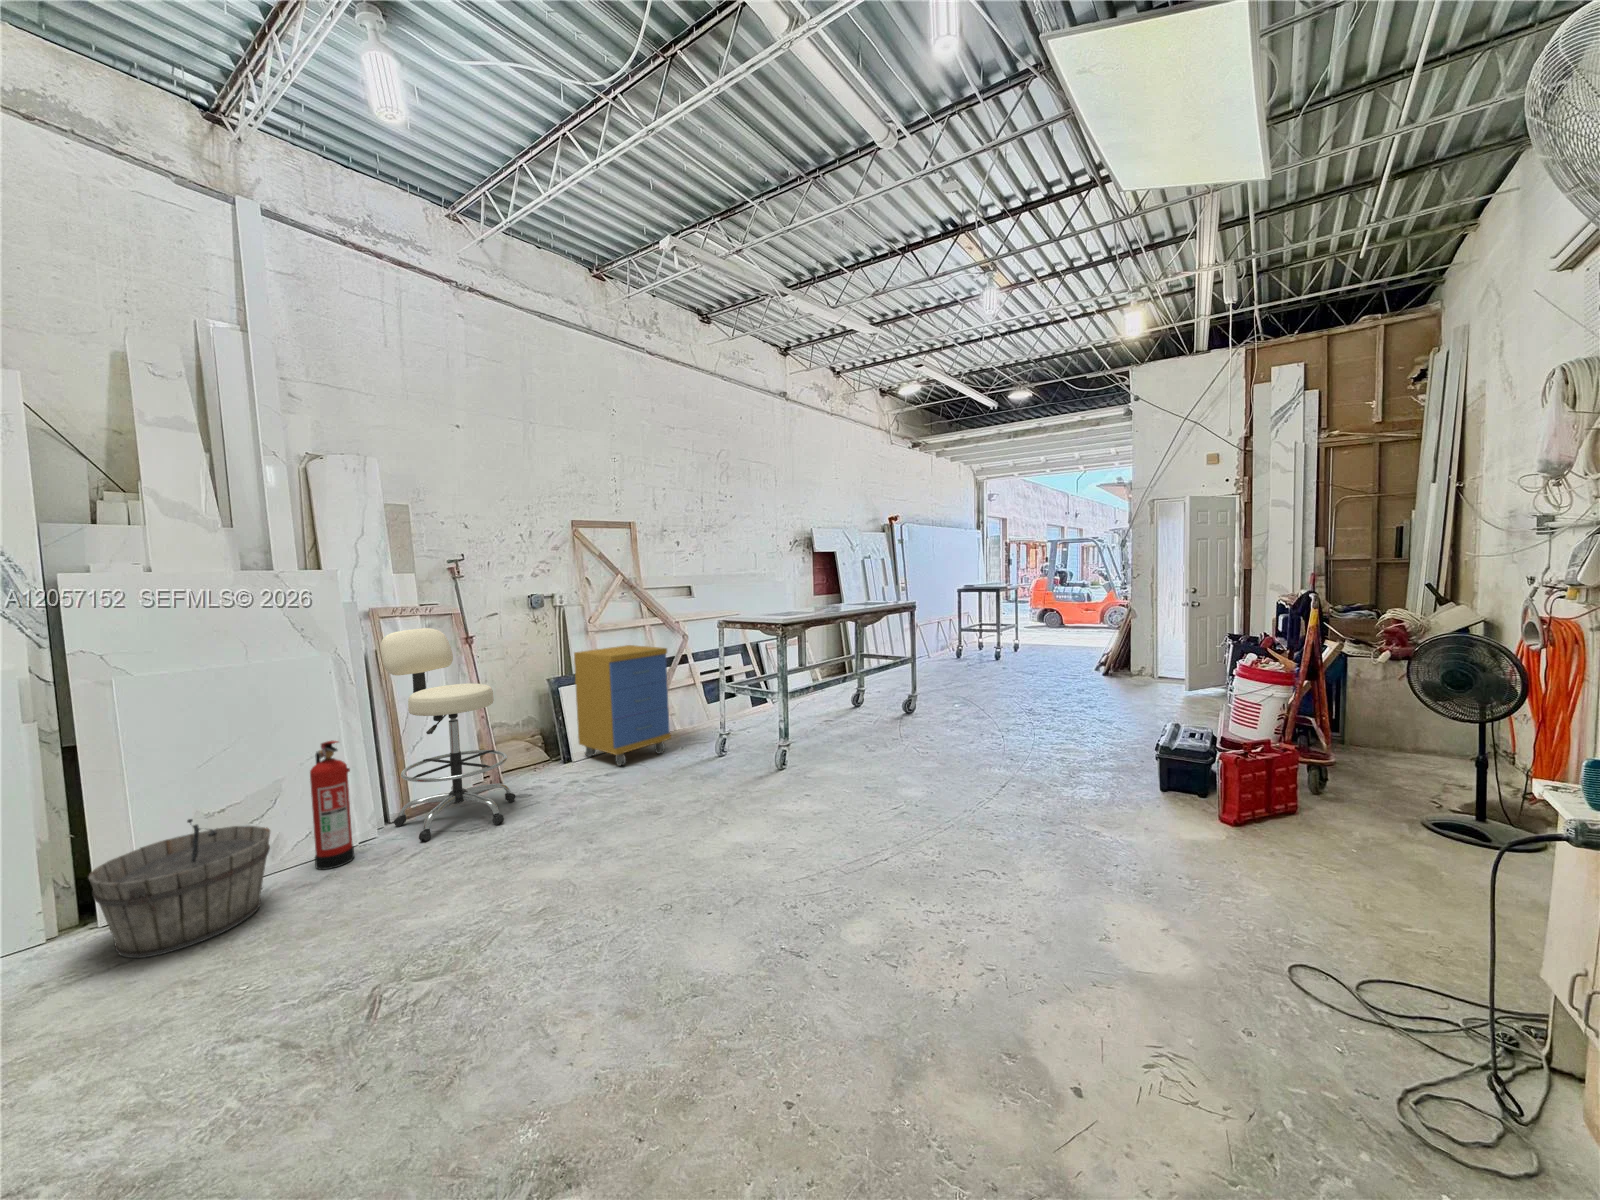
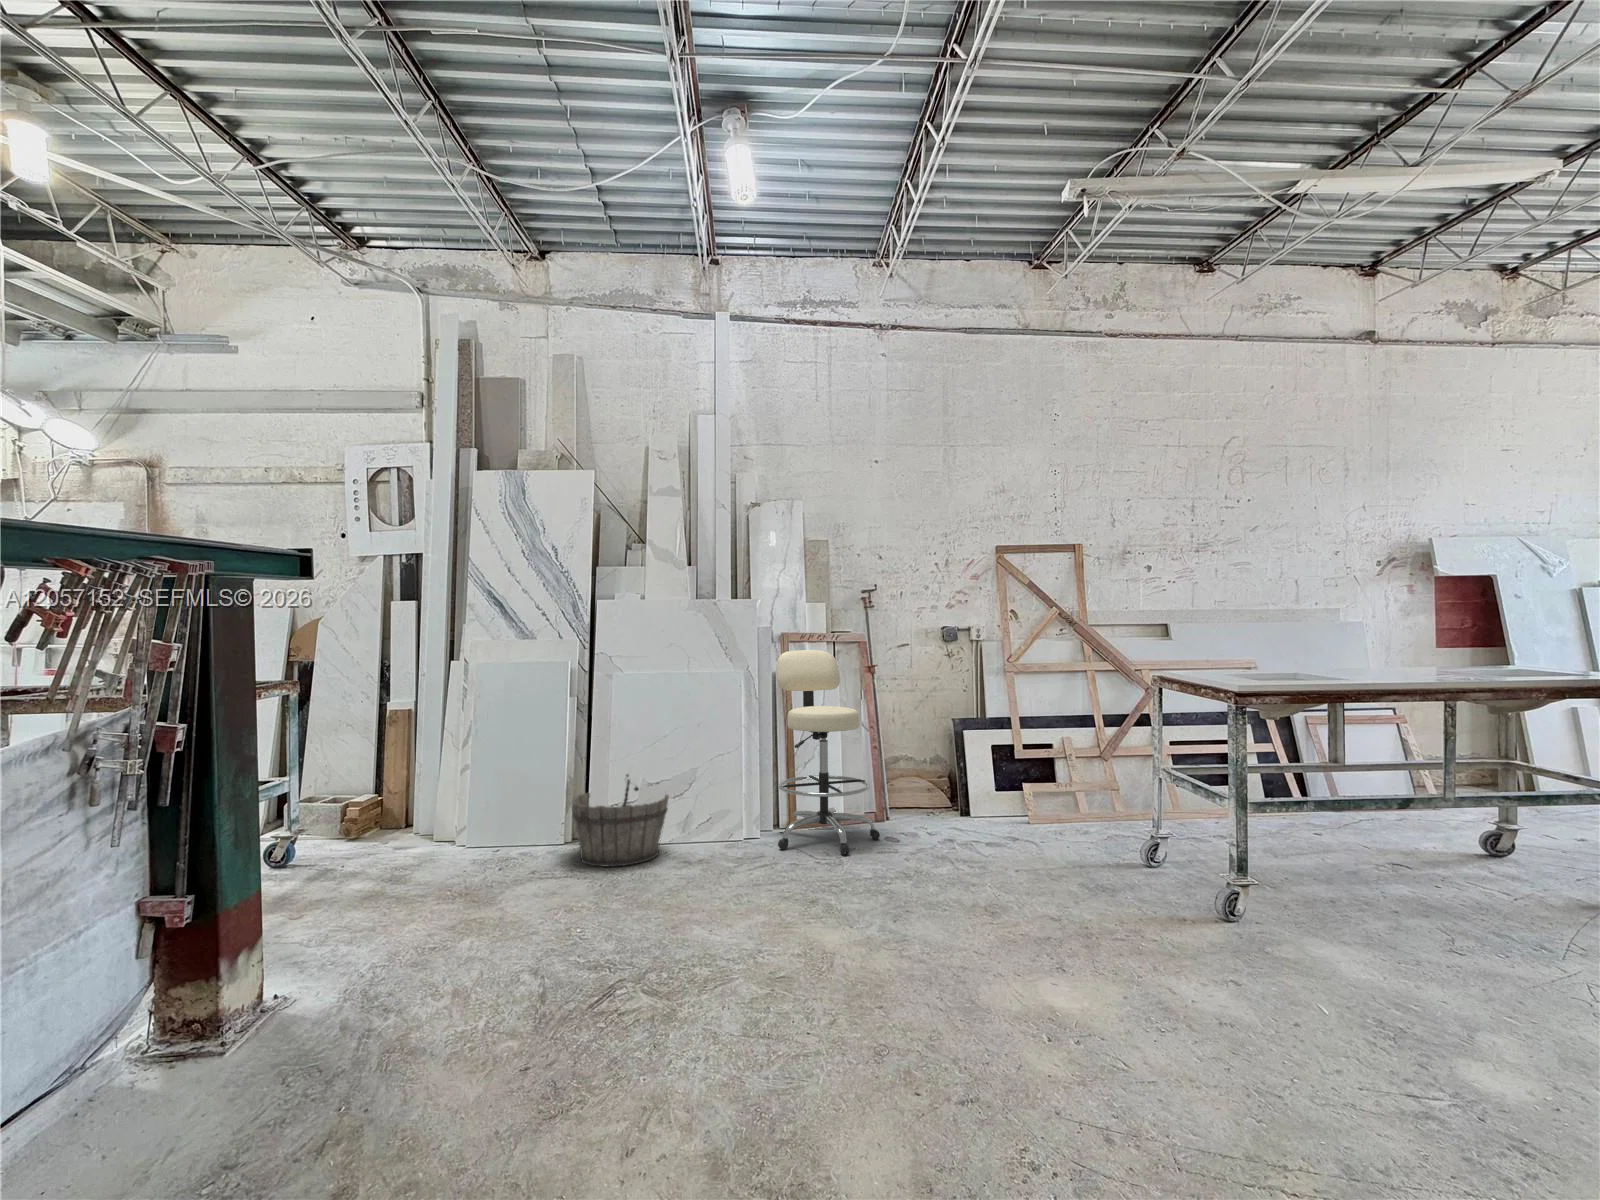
storage cabinet: present [574,645,671,766] -> none [977,692,1087,837]
fire extinguisher: present [310,741,354,870] -> none [706,737,735,848]

